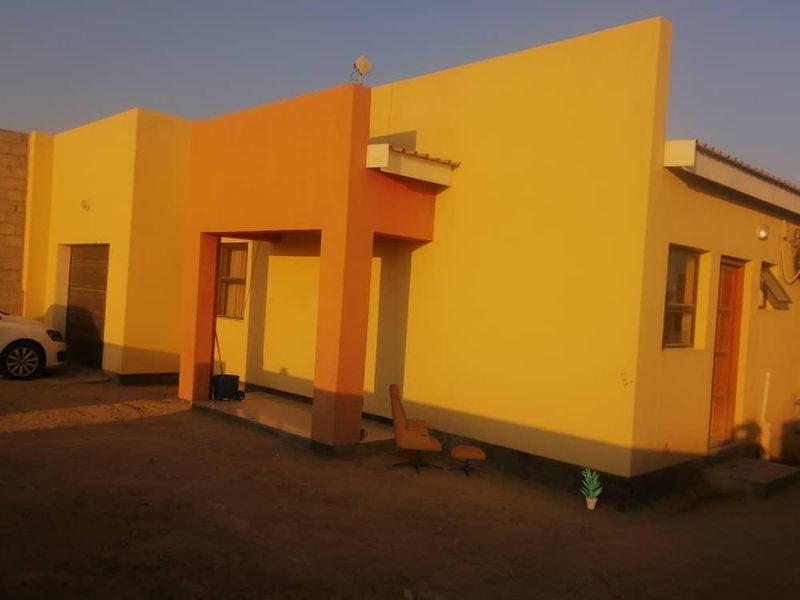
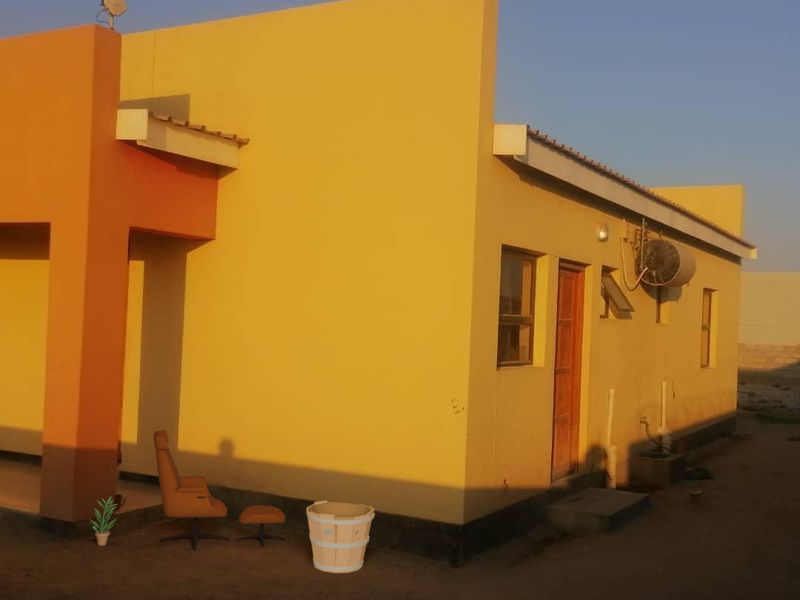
wooden bucket: none [503,444,557,500] -> present [306,500,375,573]
potted plant: present [581,469,601,509] -> present [91,497,116,546]

